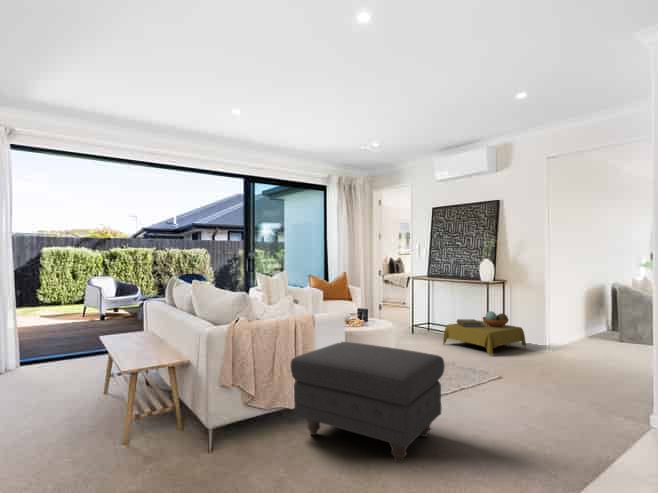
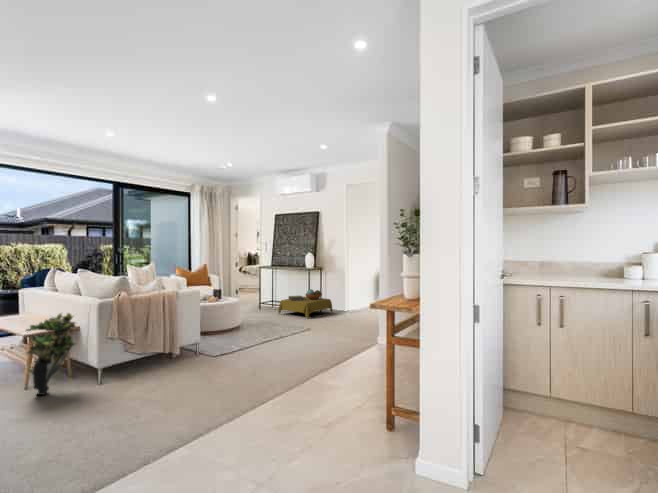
potted plant: none [110,341,179,468] -> present [26,313,76,395]
ottoman: present [291,342,445,463] -> none [161,309,261,372]

